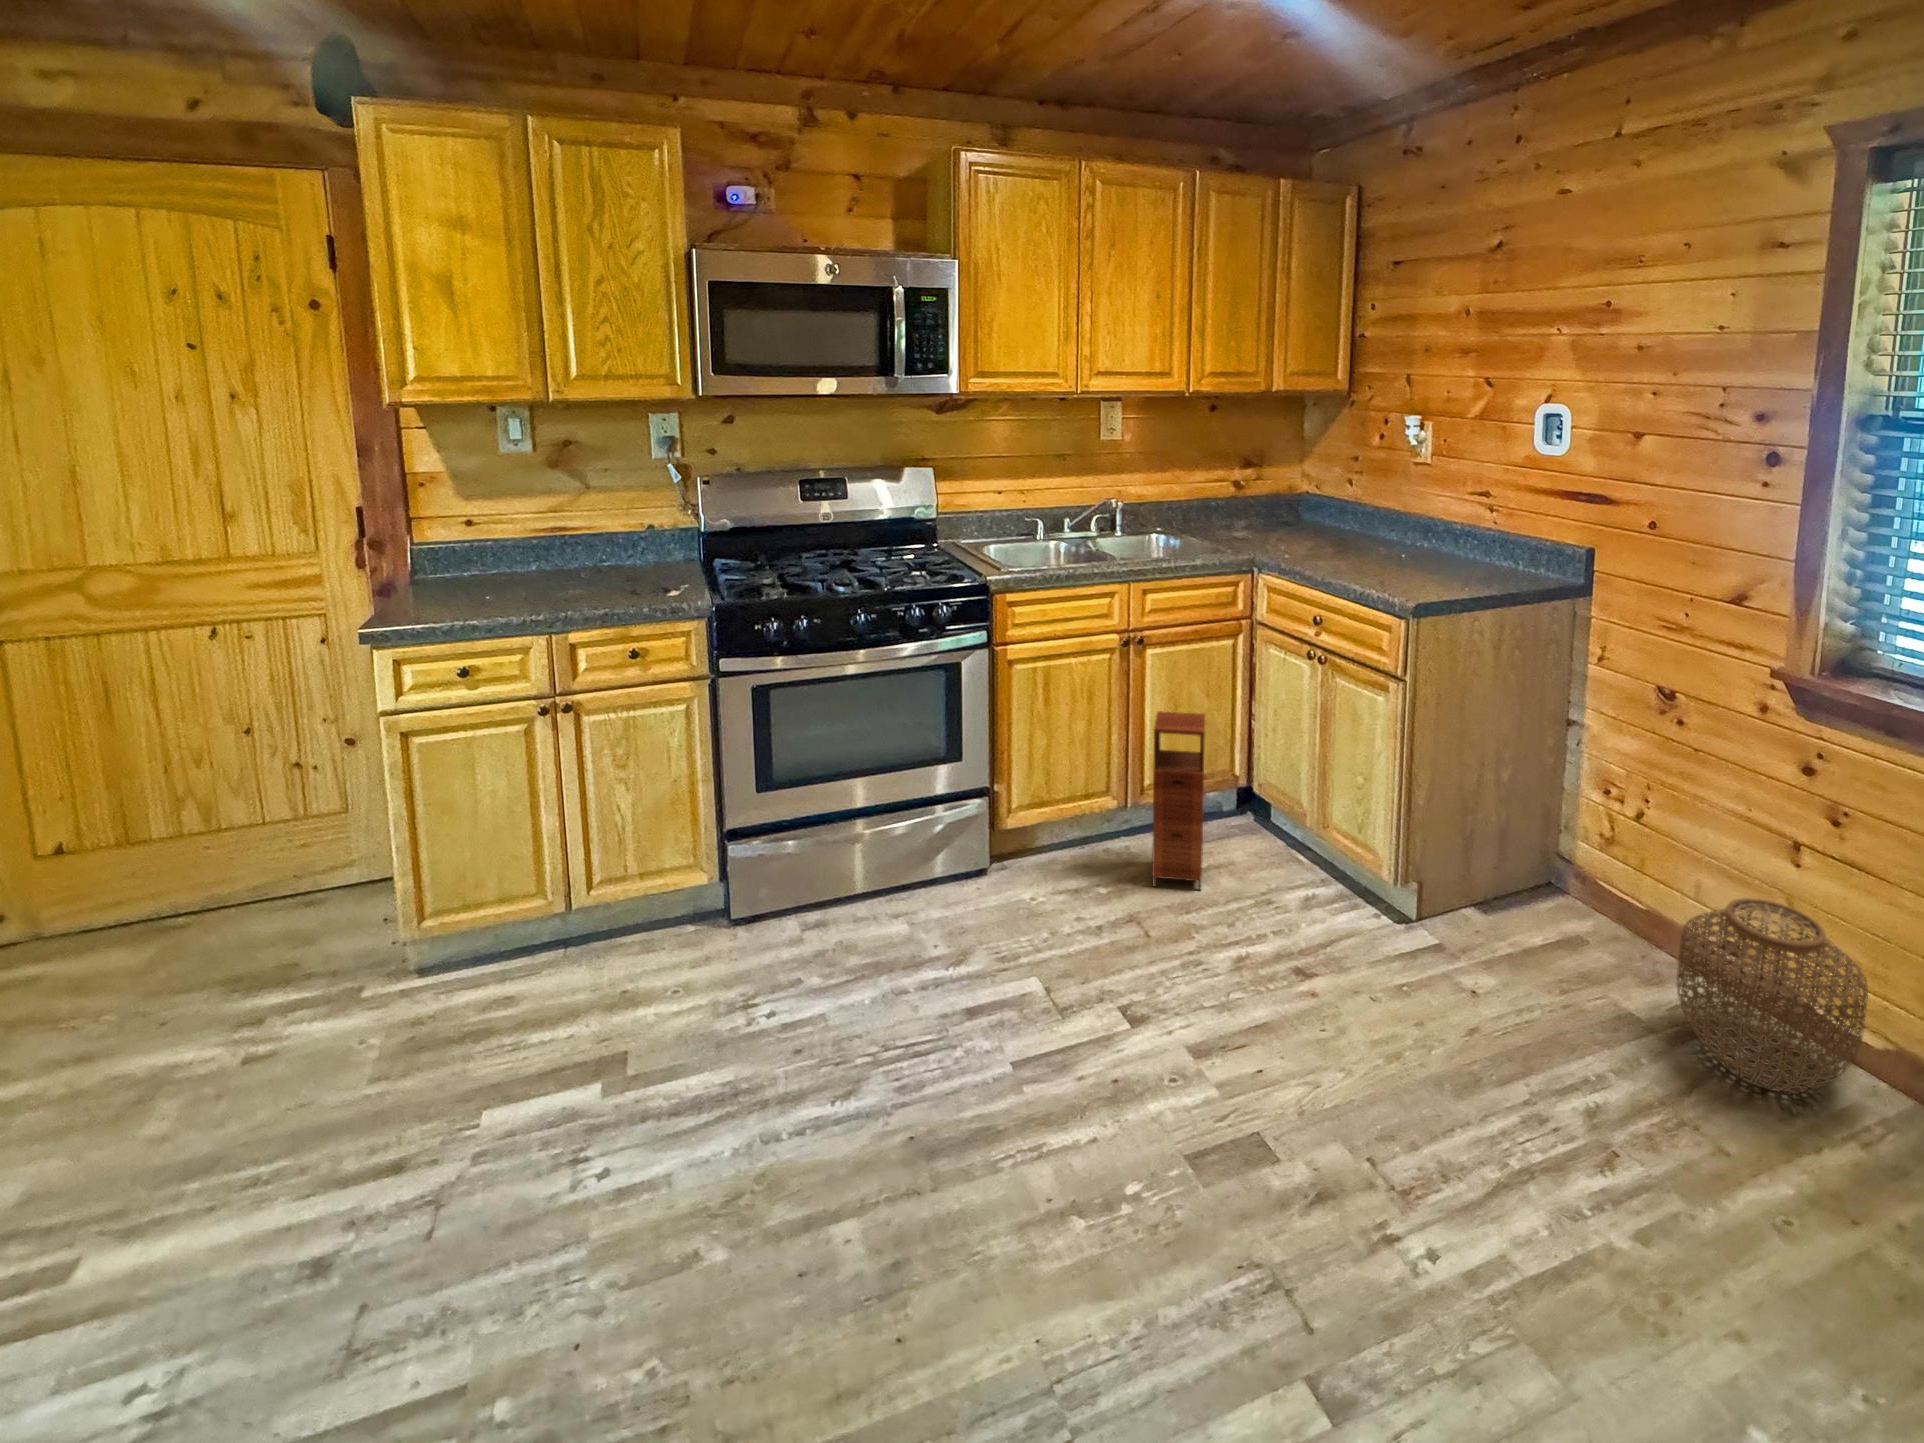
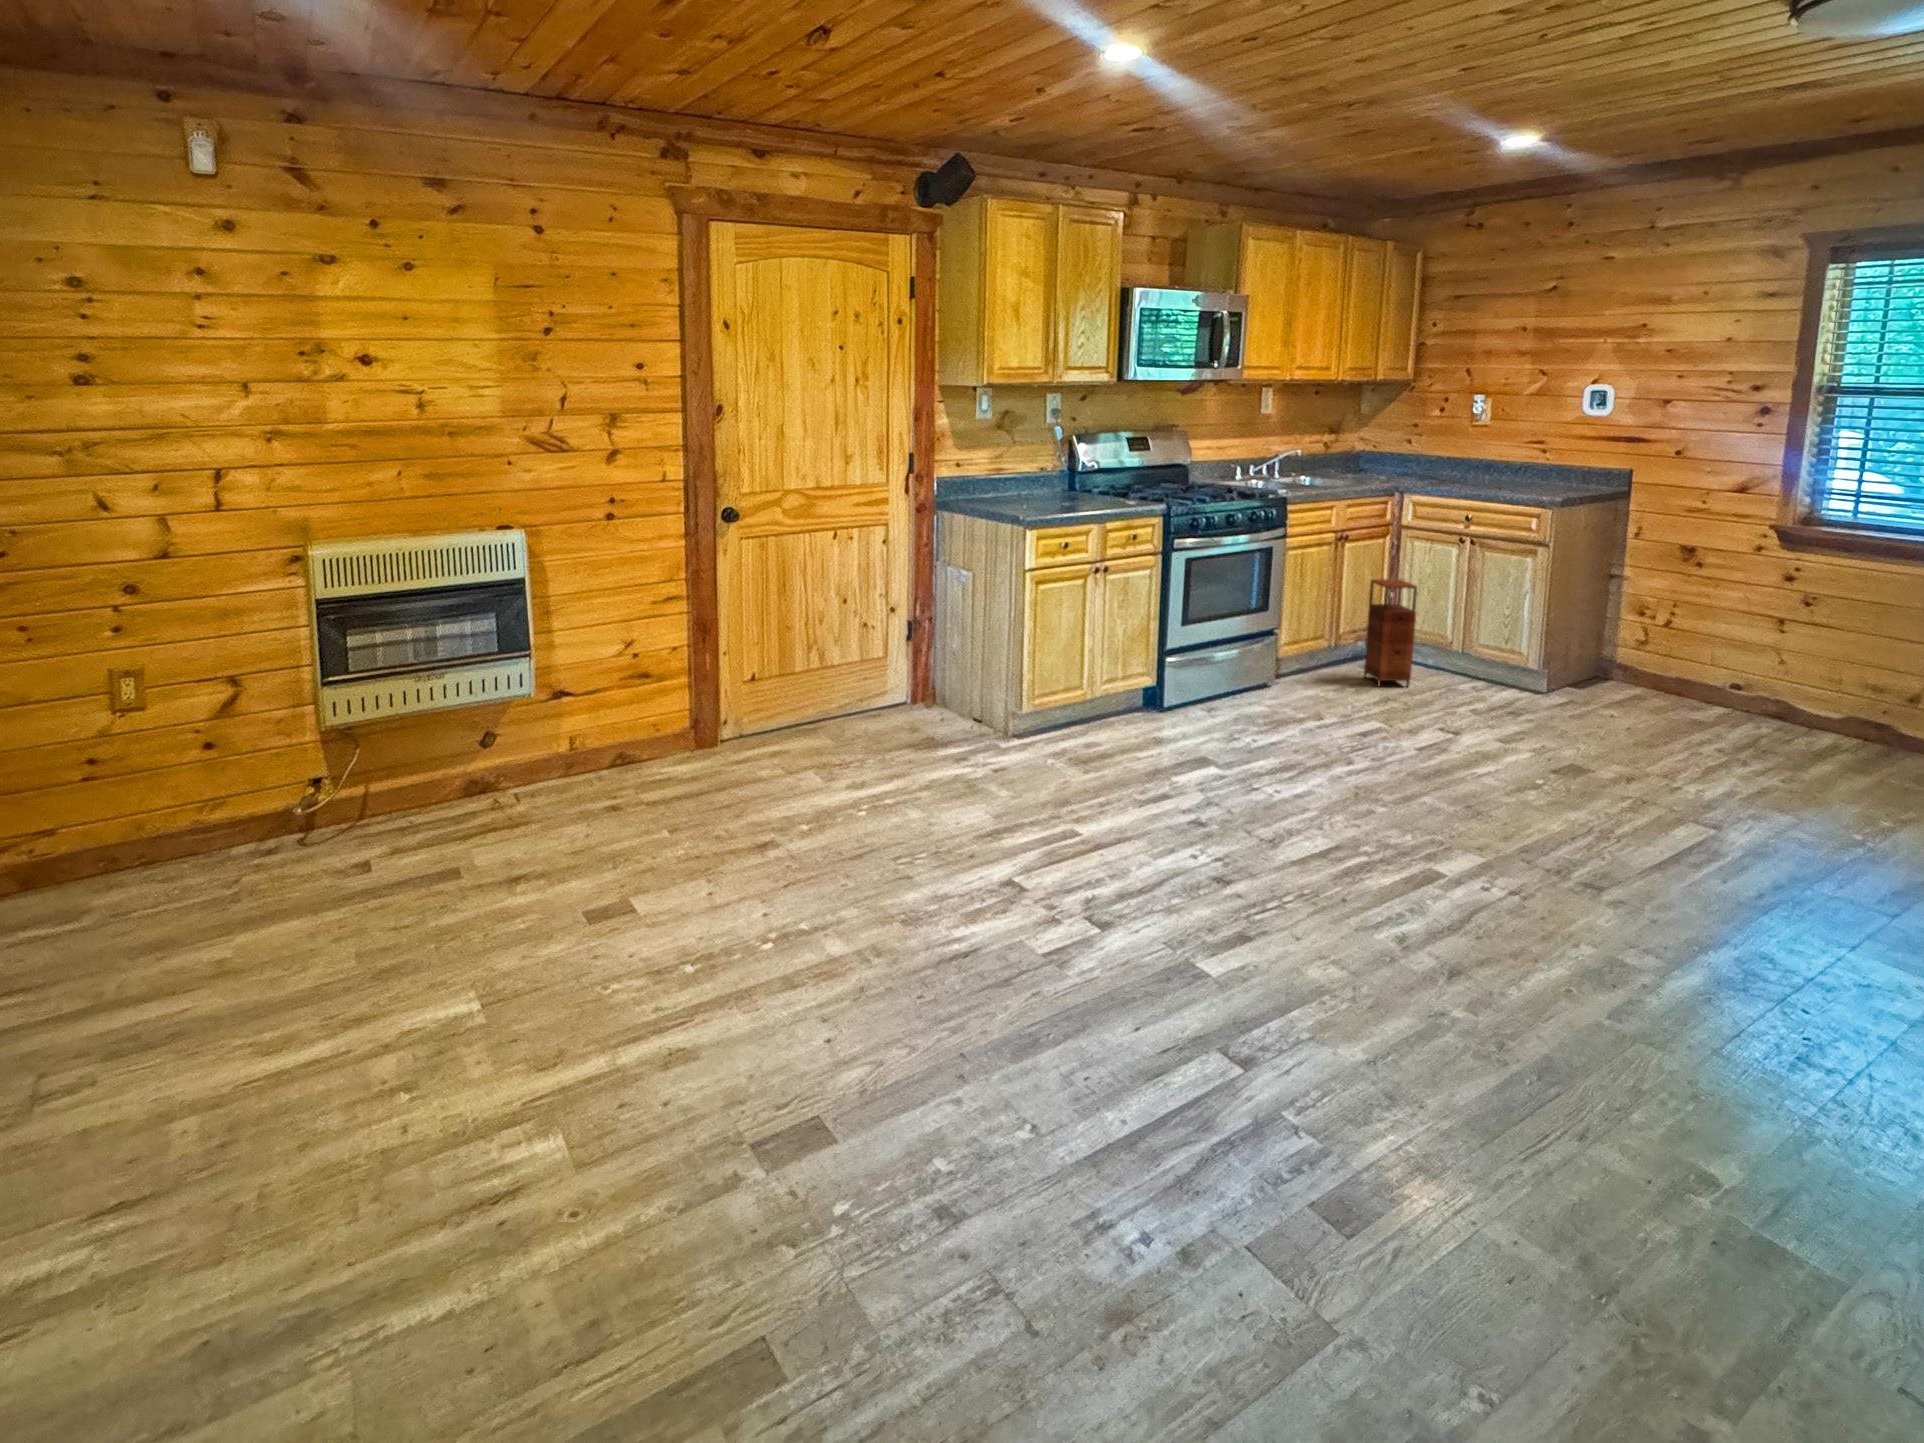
woven basket: present [1677,898,1868,1093] -> none [1730,645,1843,738]

